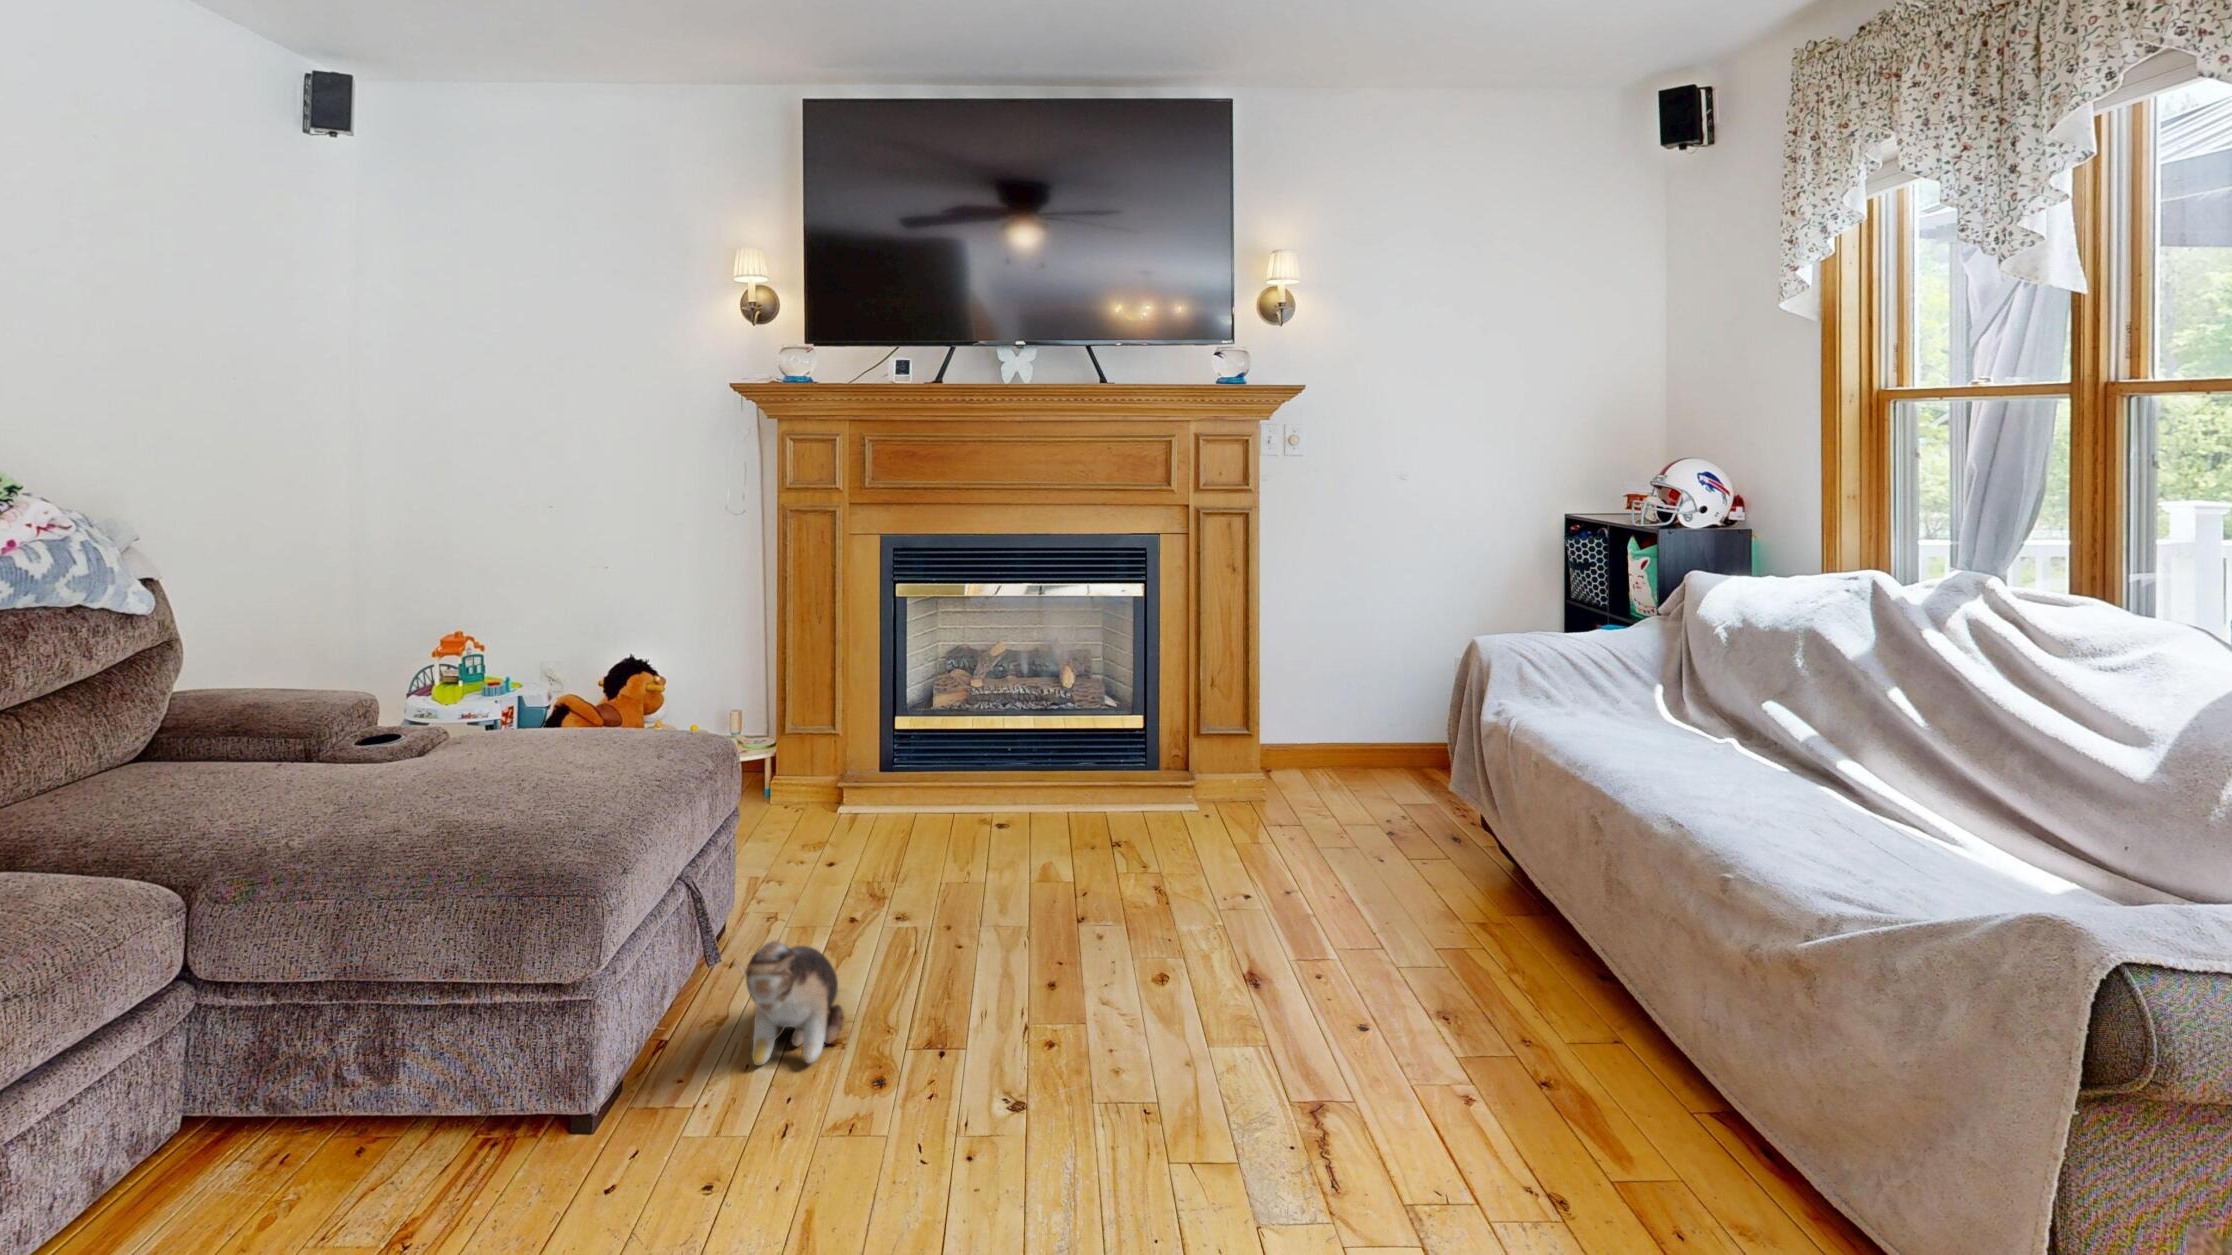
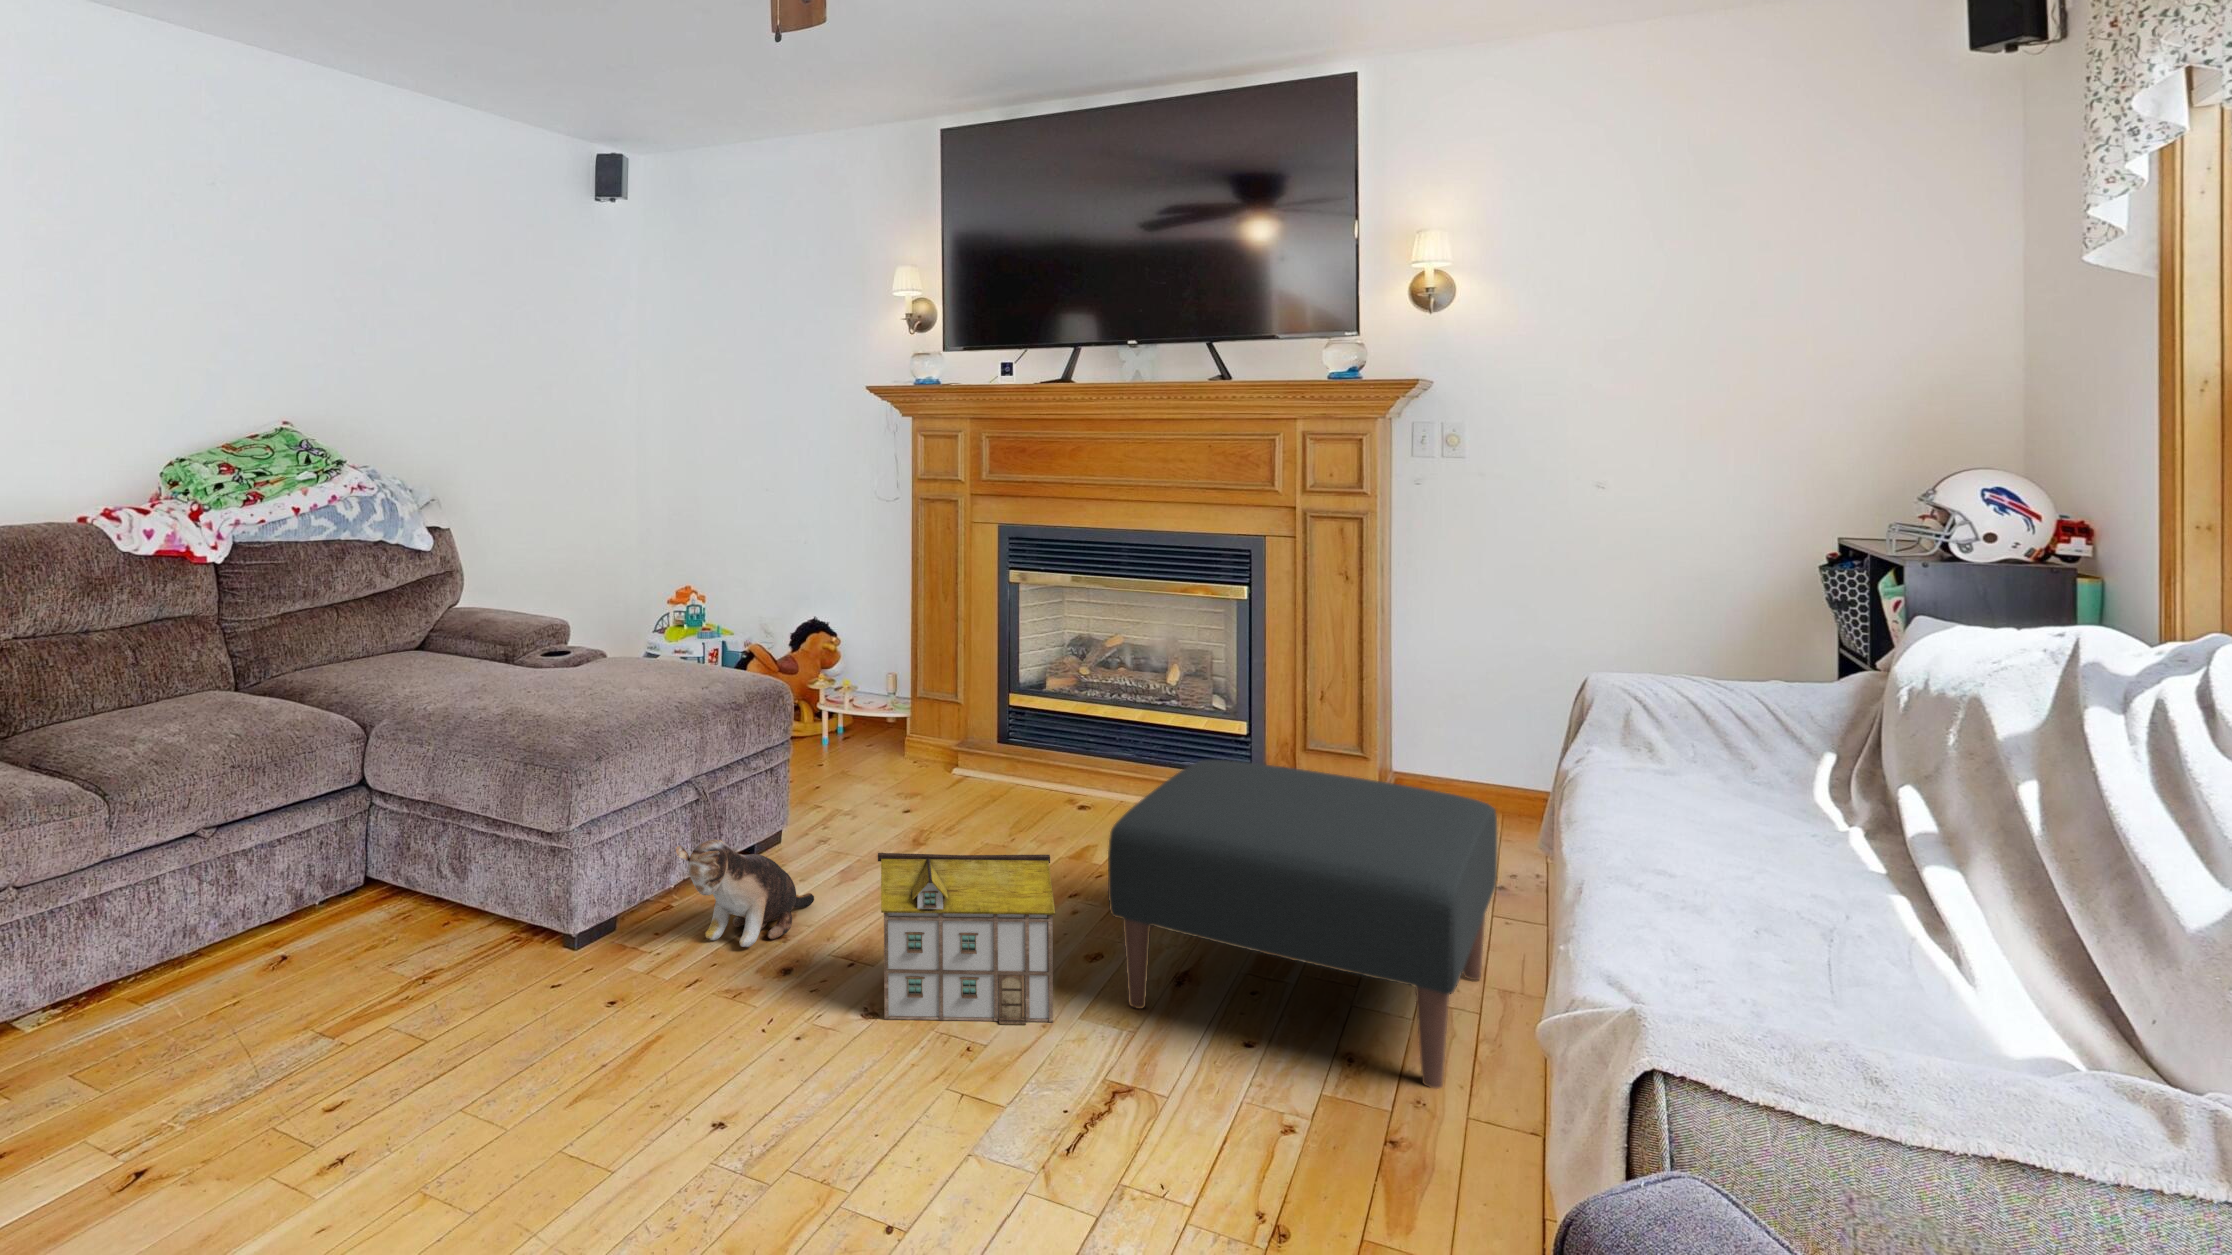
ottoman: none [1198,753,1543,1021] -> present [1108,760,1497,1089]
toy house: none [986,879,1198,1104] -> present [878,853,1055,1025]

